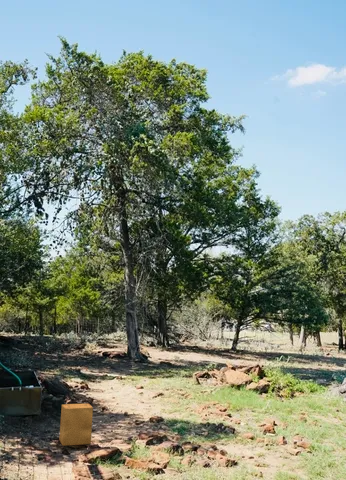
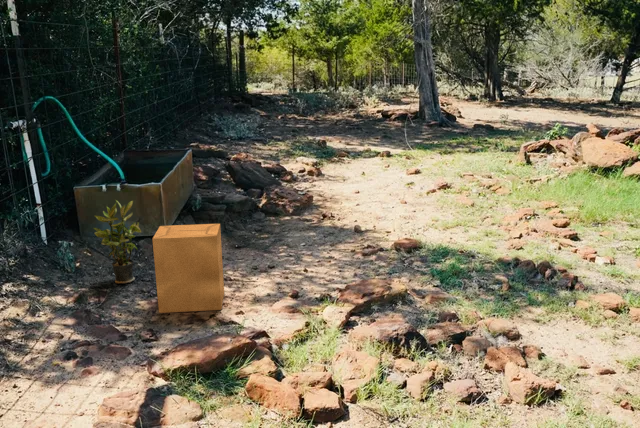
potted plant: none [23,393,44,436] -> present [94,201,141,284]

